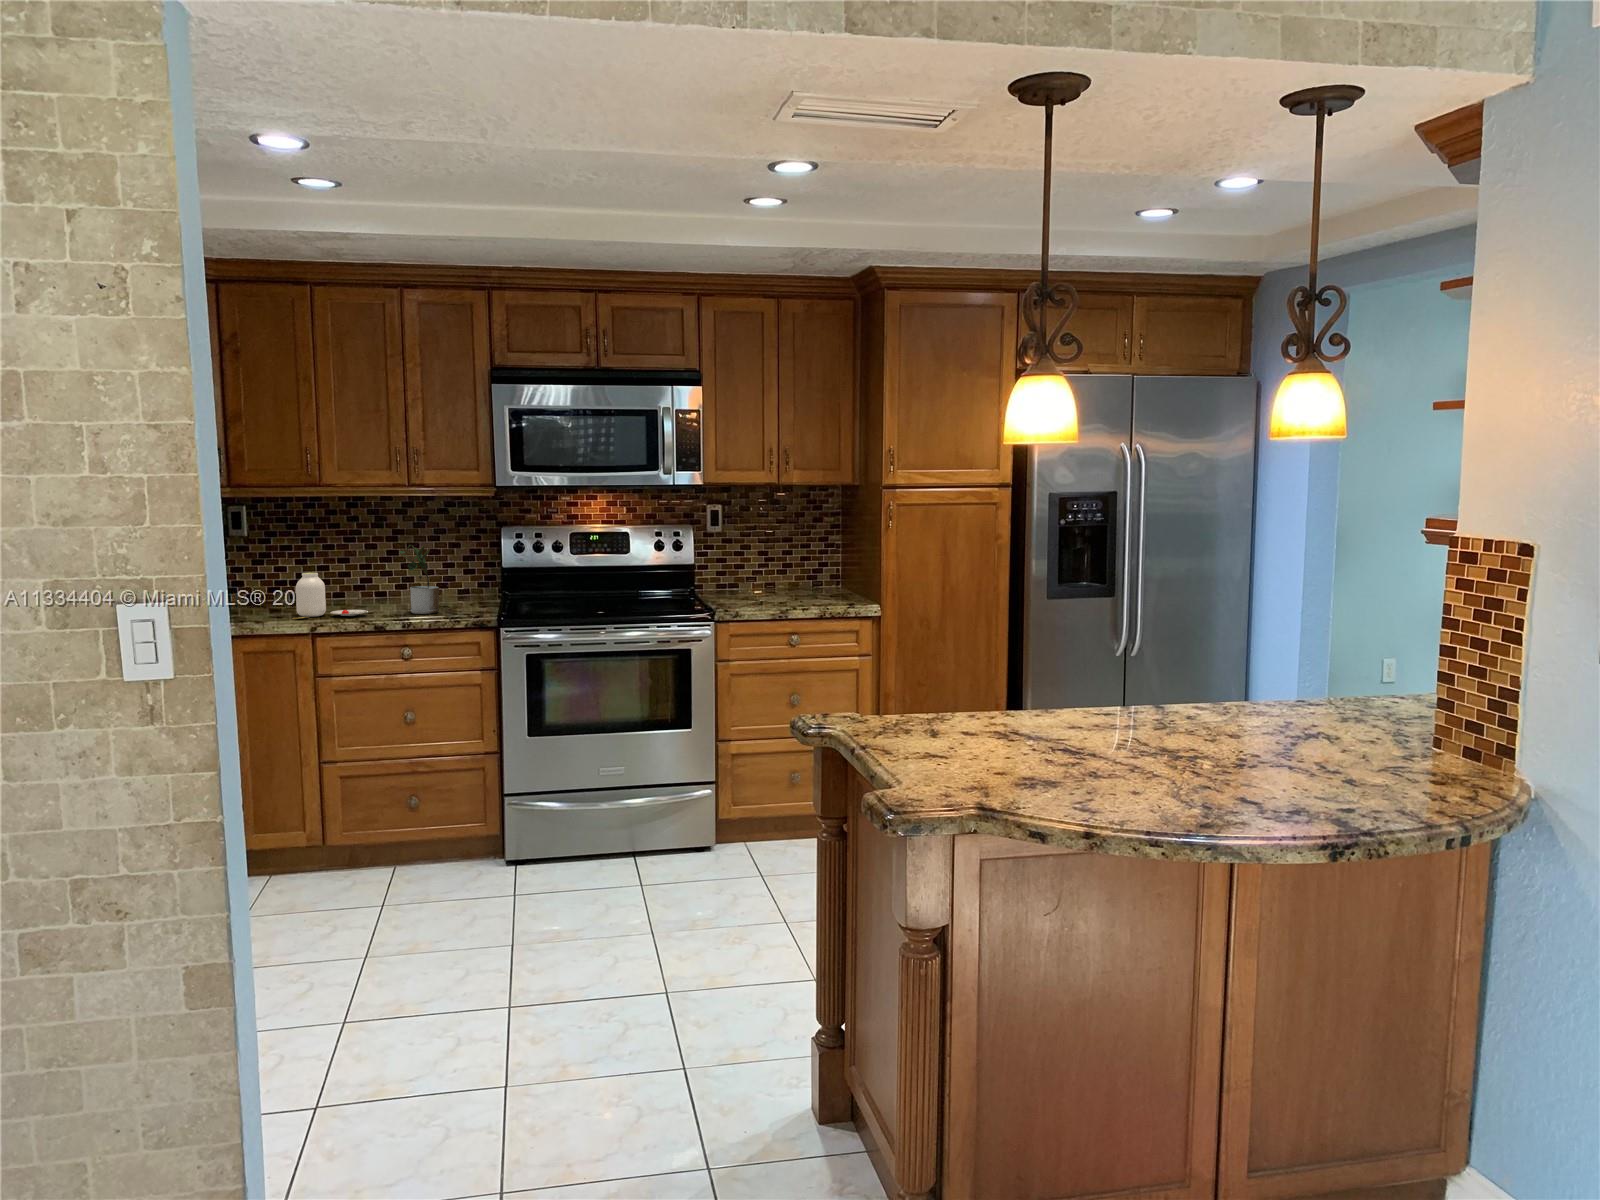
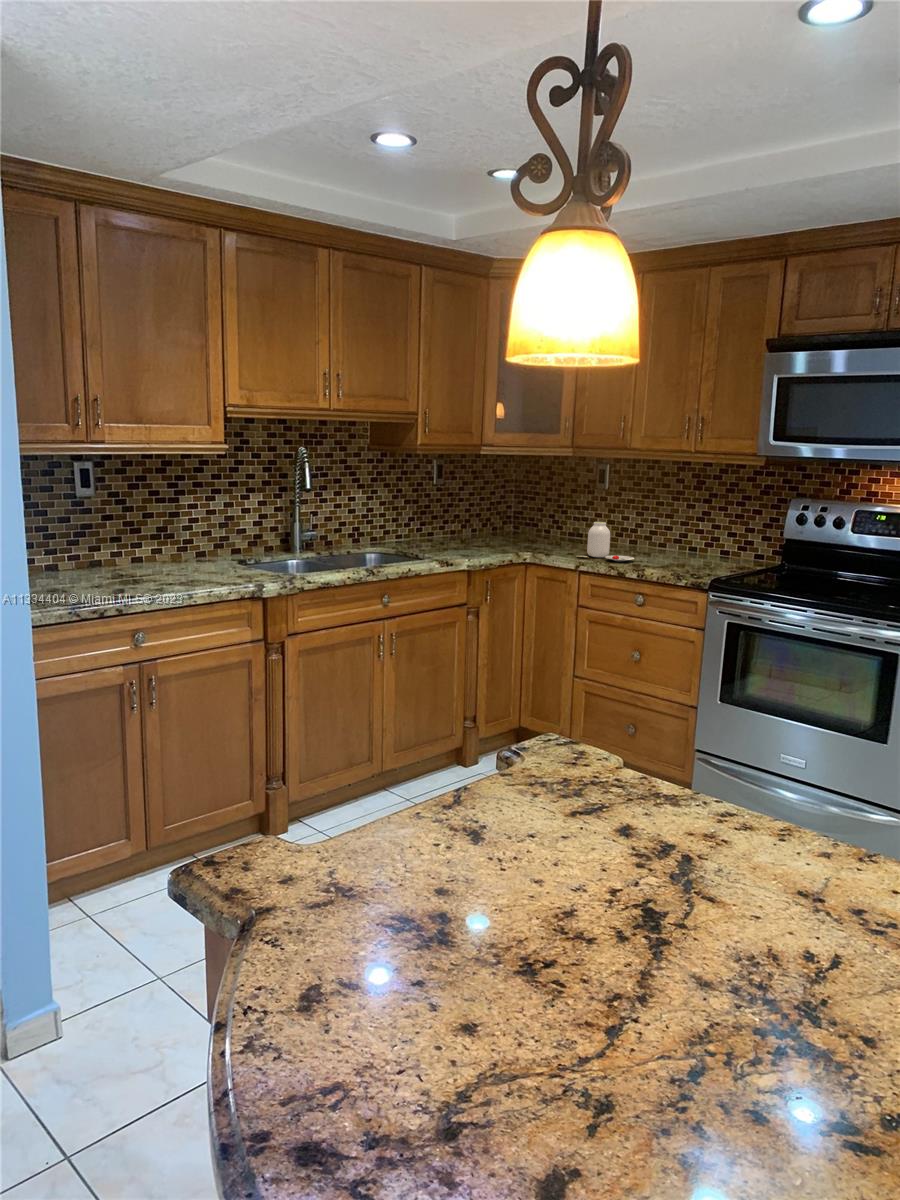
potted plant: present [400,545,439,614] -> none [658,507,693,570]

